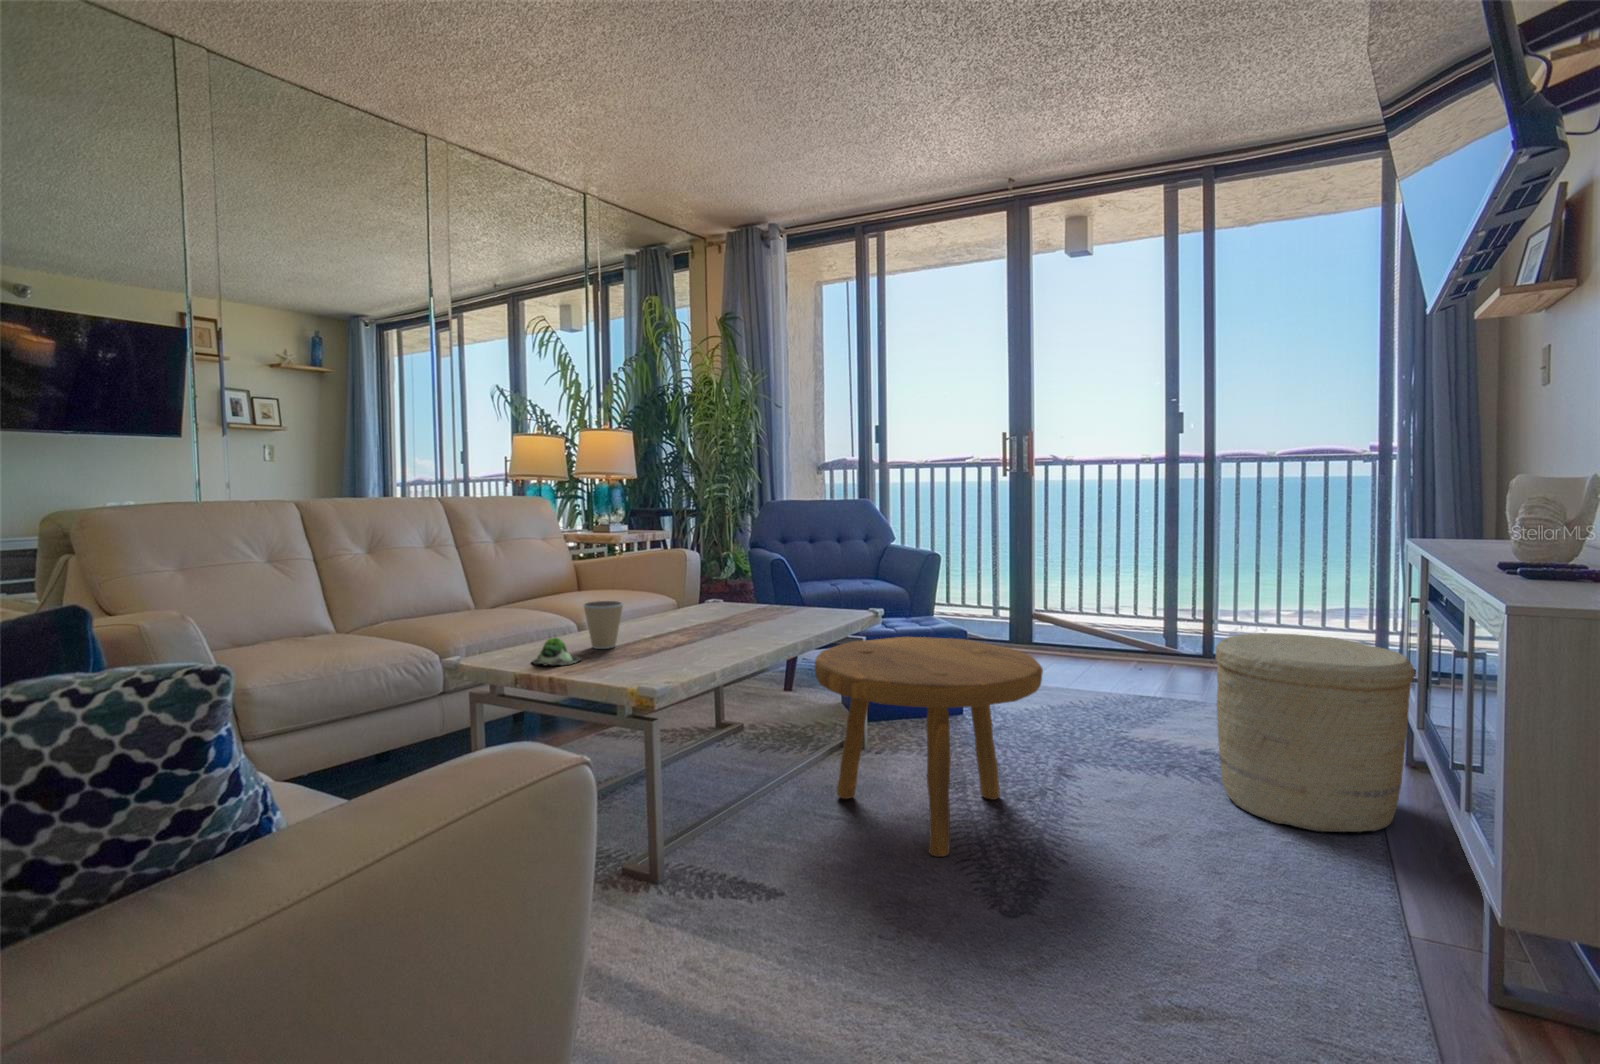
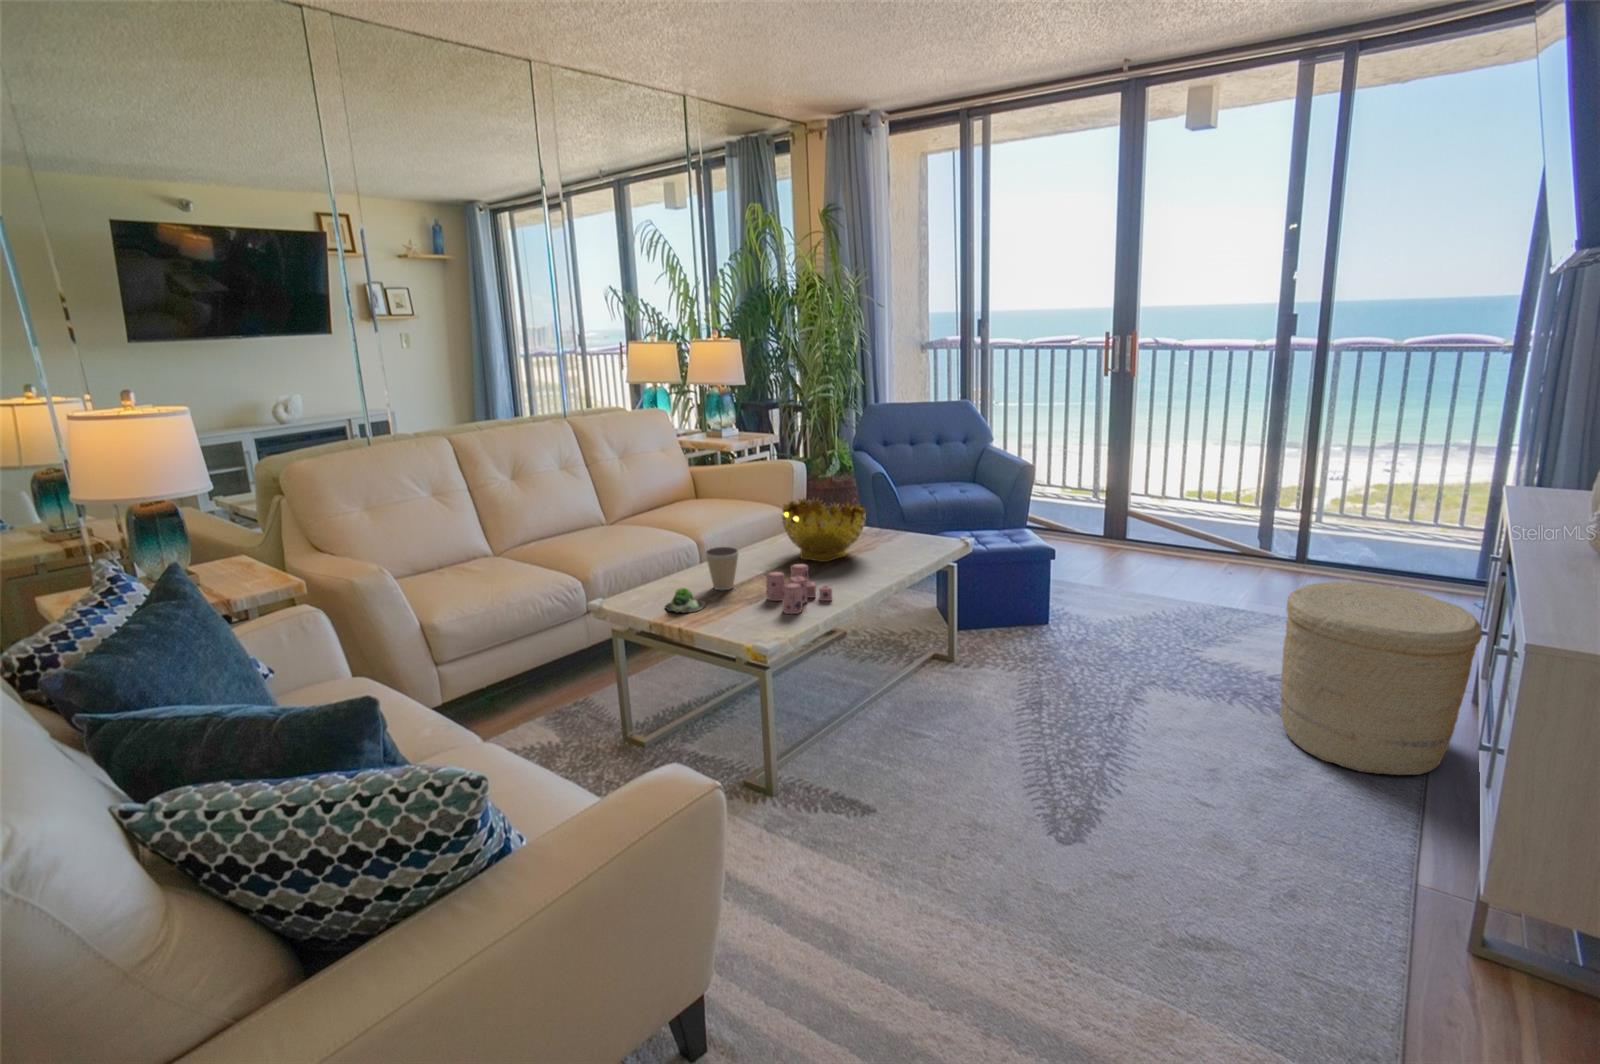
decorative bowl: none [674,562,768,628] -> present [782,498,866,562]
candle: none [654,618,730,665] -> present [766,564,832,614]
footstool: present [815,637,1043,857] -> none [906,576,1114,781]

